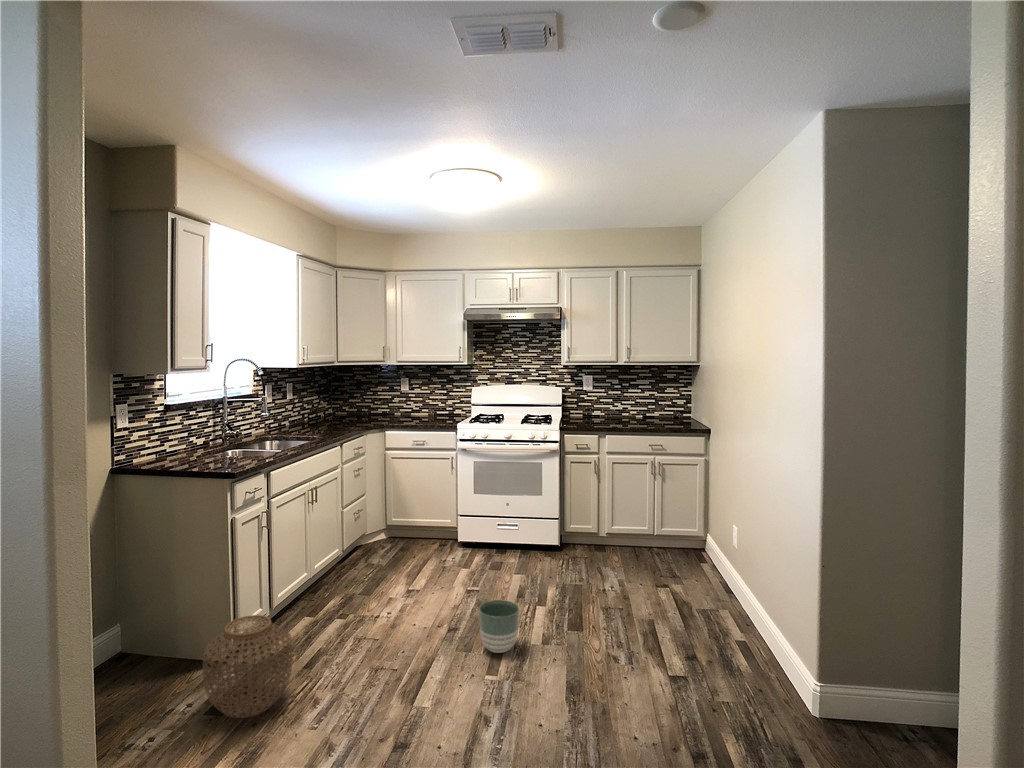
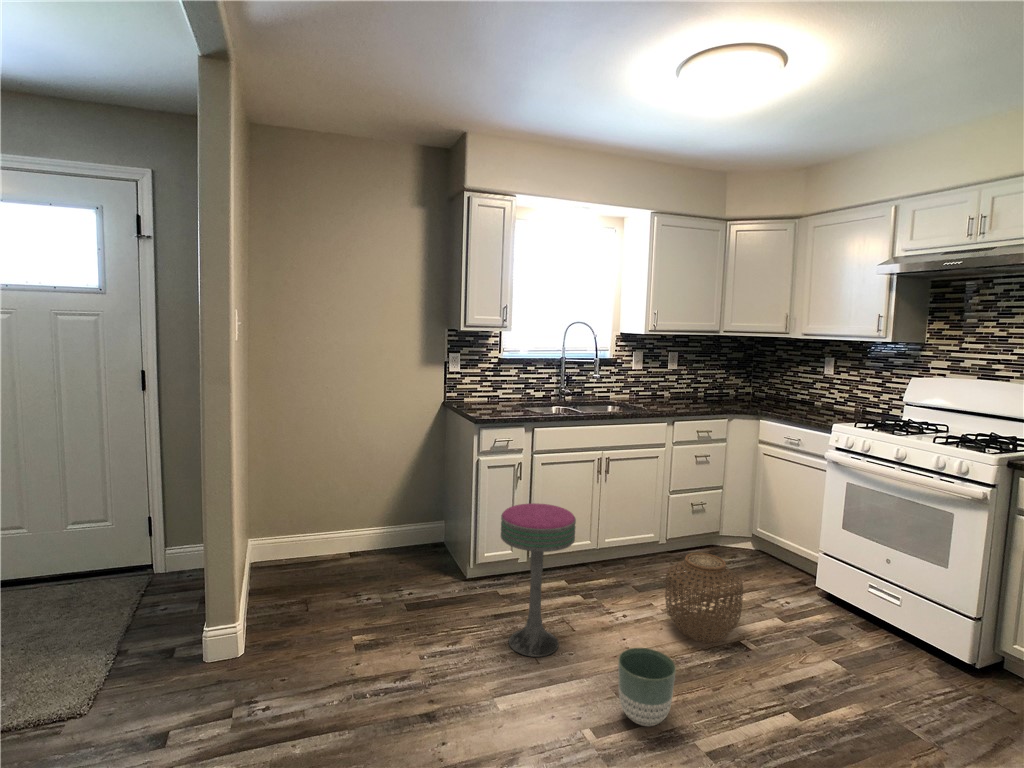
bar stool: none [338,531,408,672] -> present [501,503,576,657]
woven basket: present [203,615,292,718] -> present [665,553,743,643]

